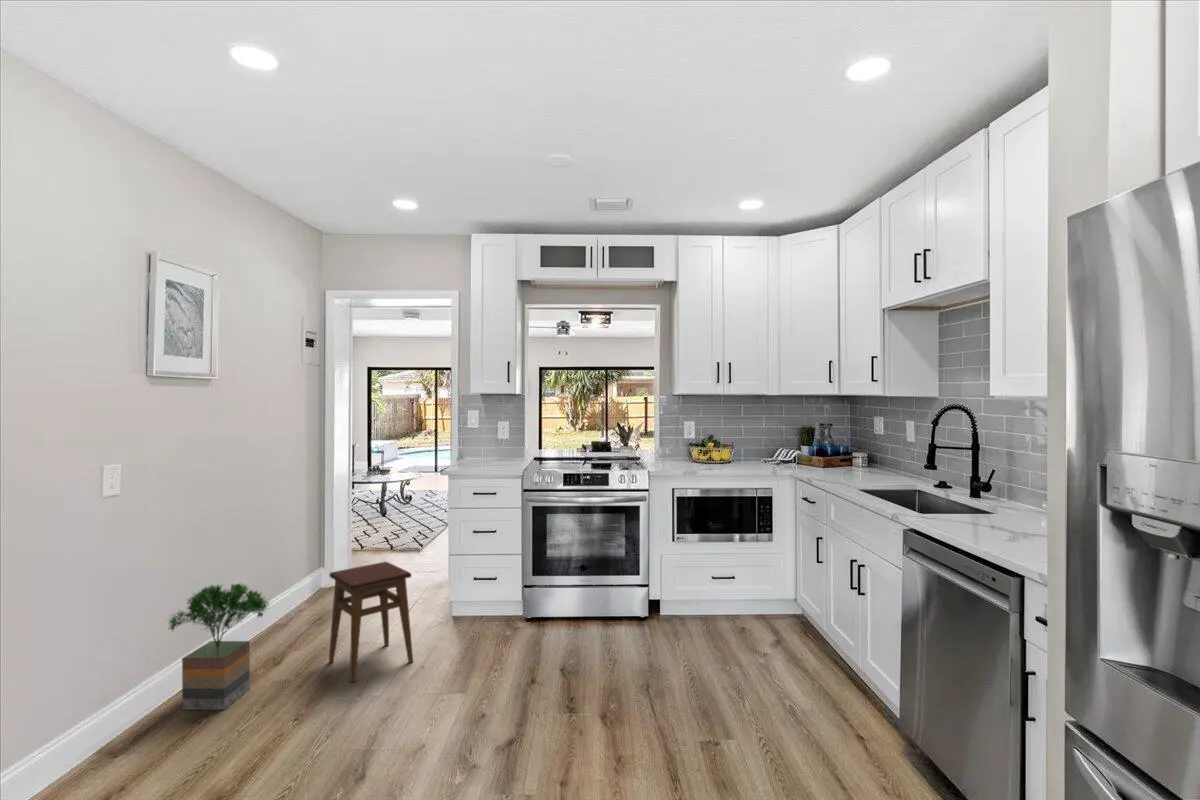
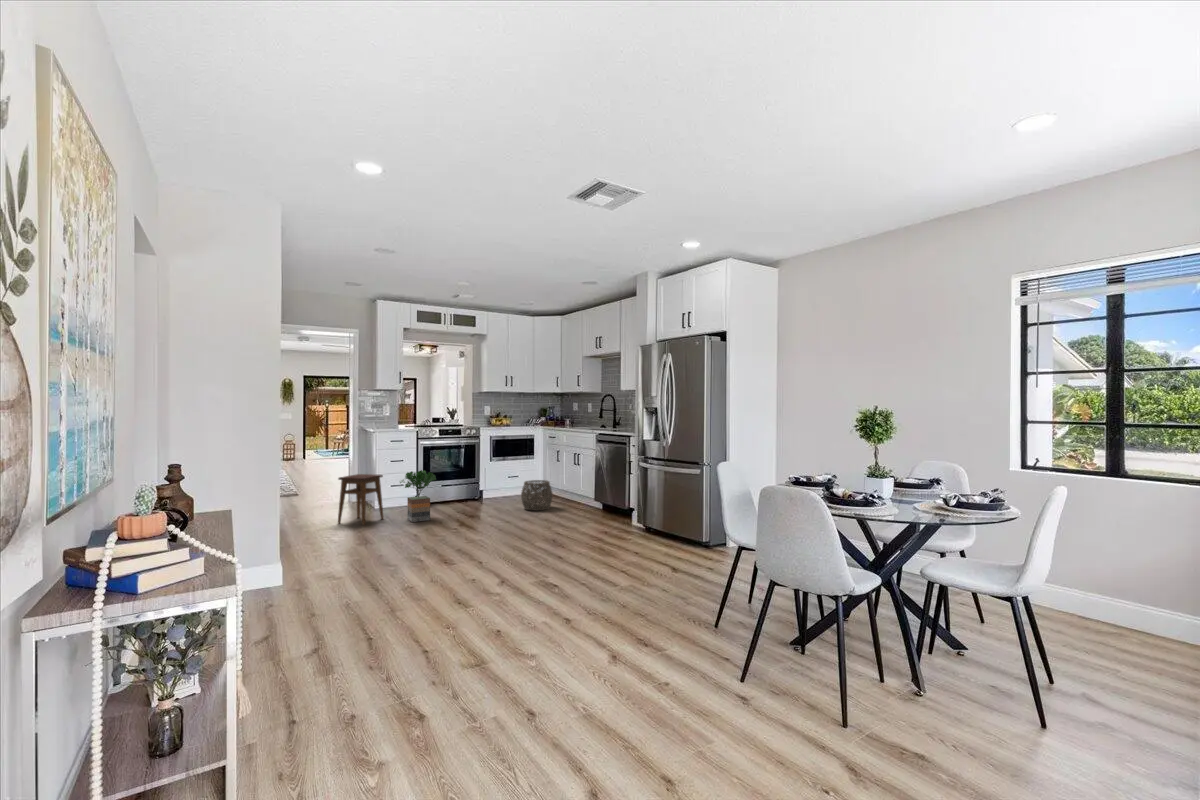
potted tree: present [169,584,268,710] -> present [400,470,435,522]
woven basket: none [698,617,780,712] -> present [521,480,552,510]

